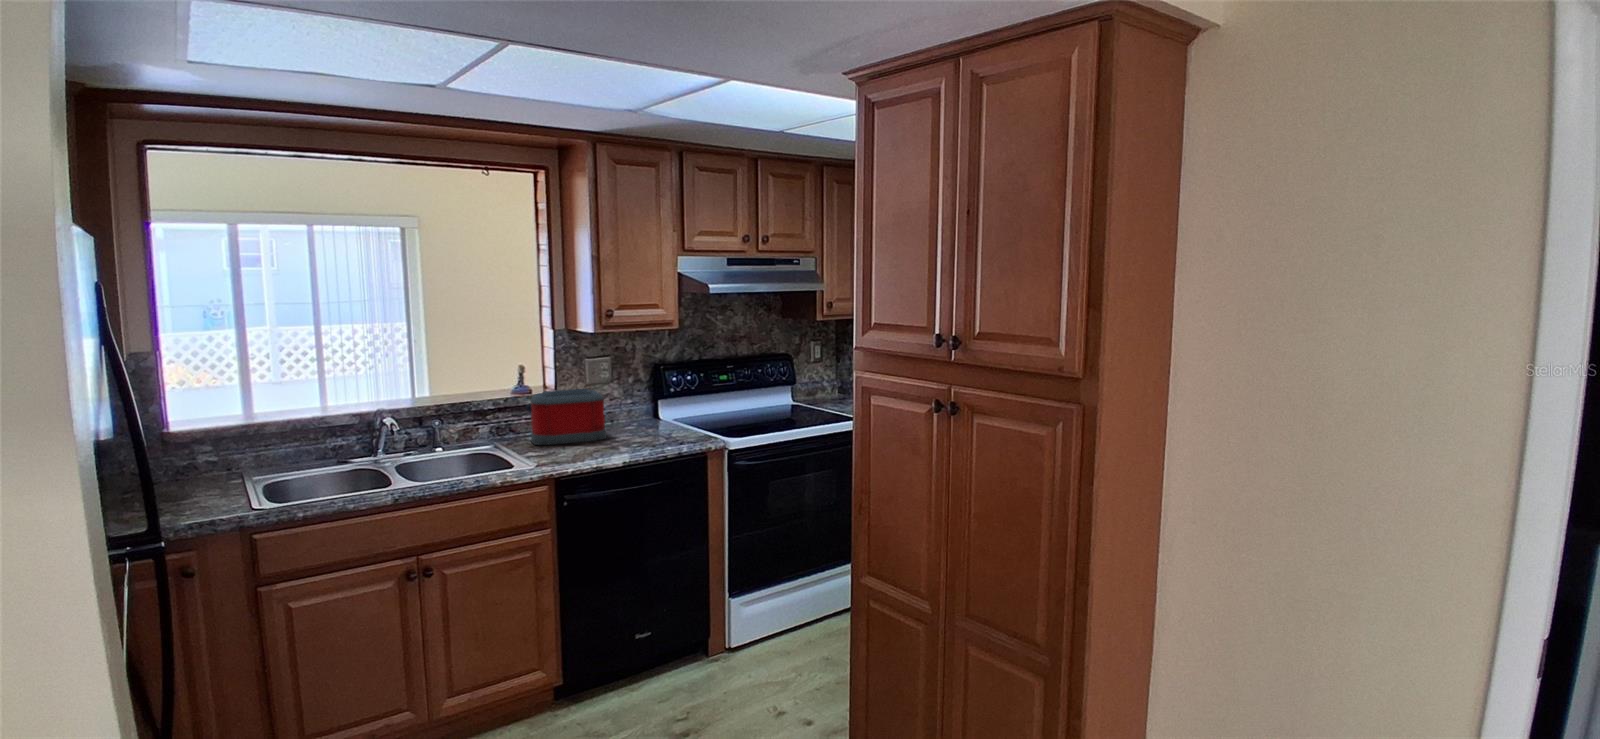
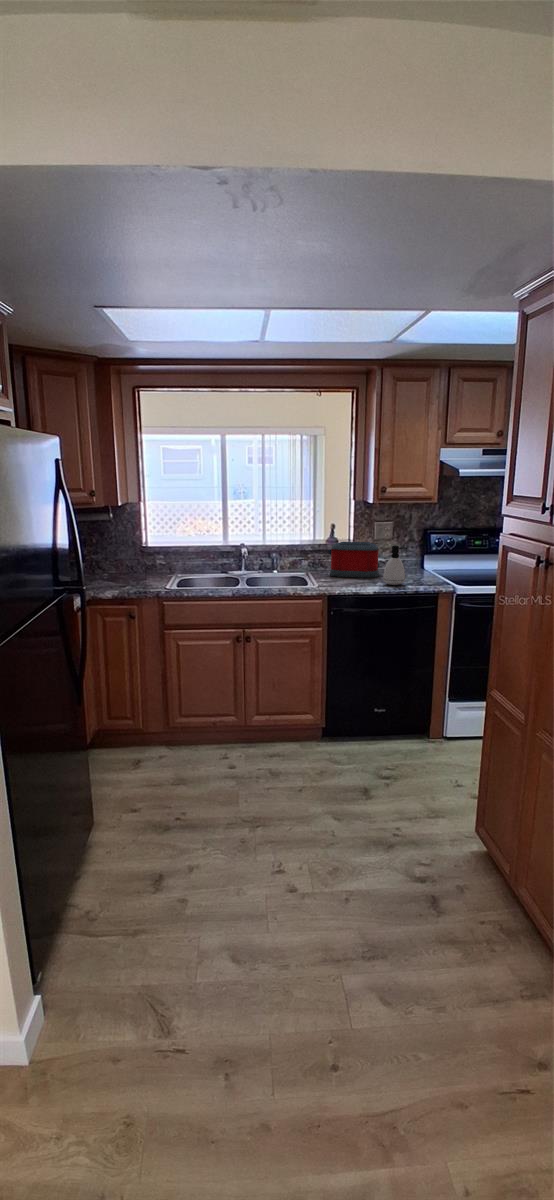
soap dispenser: none [627,392,658,448] -> present [383,545,407,585]

